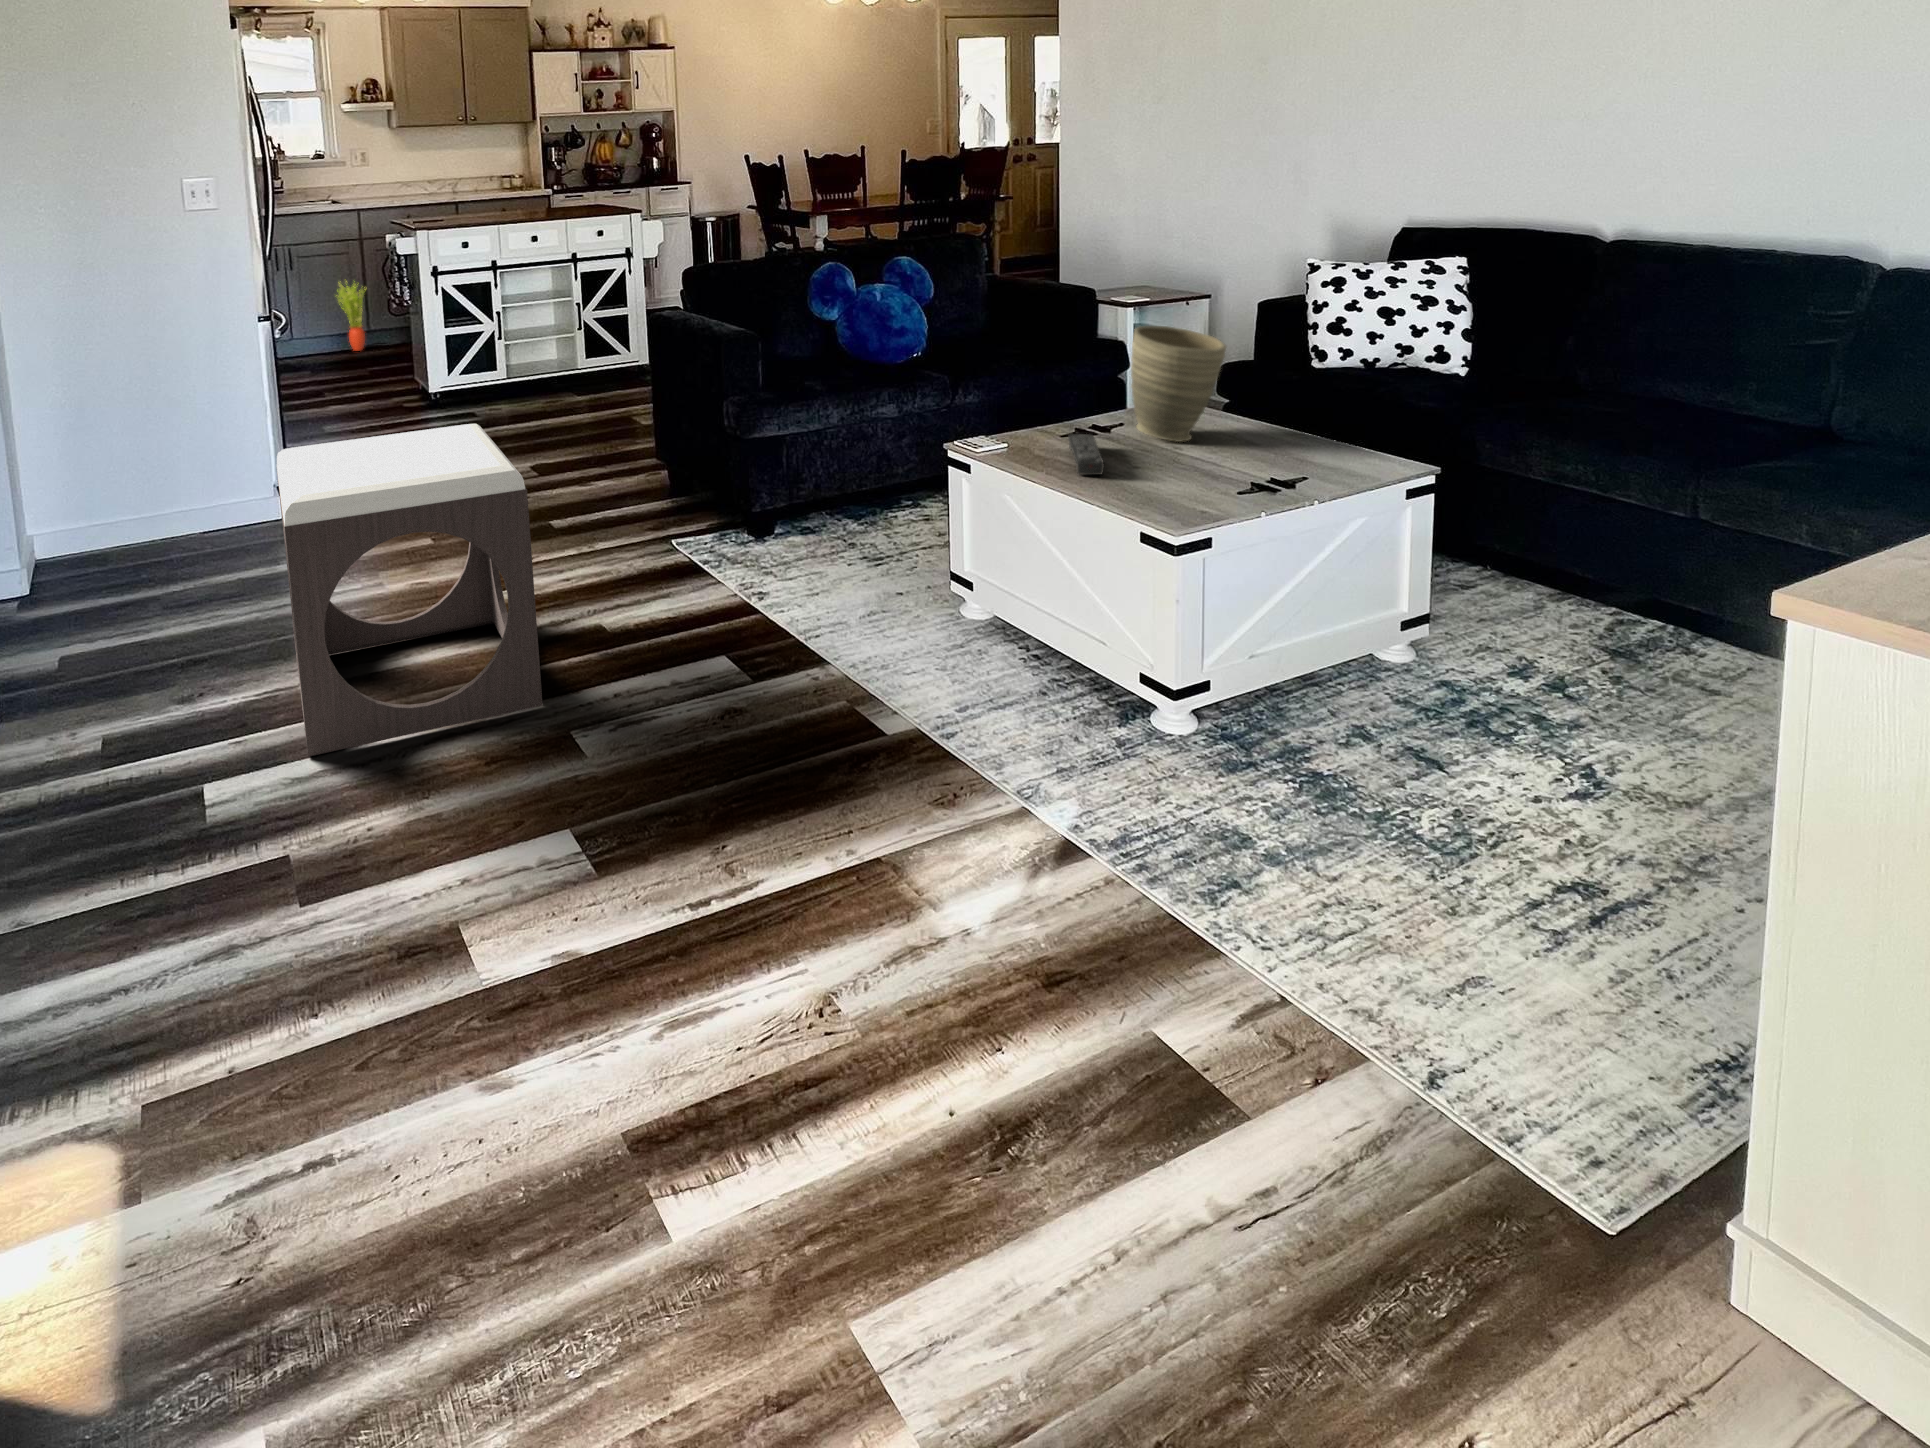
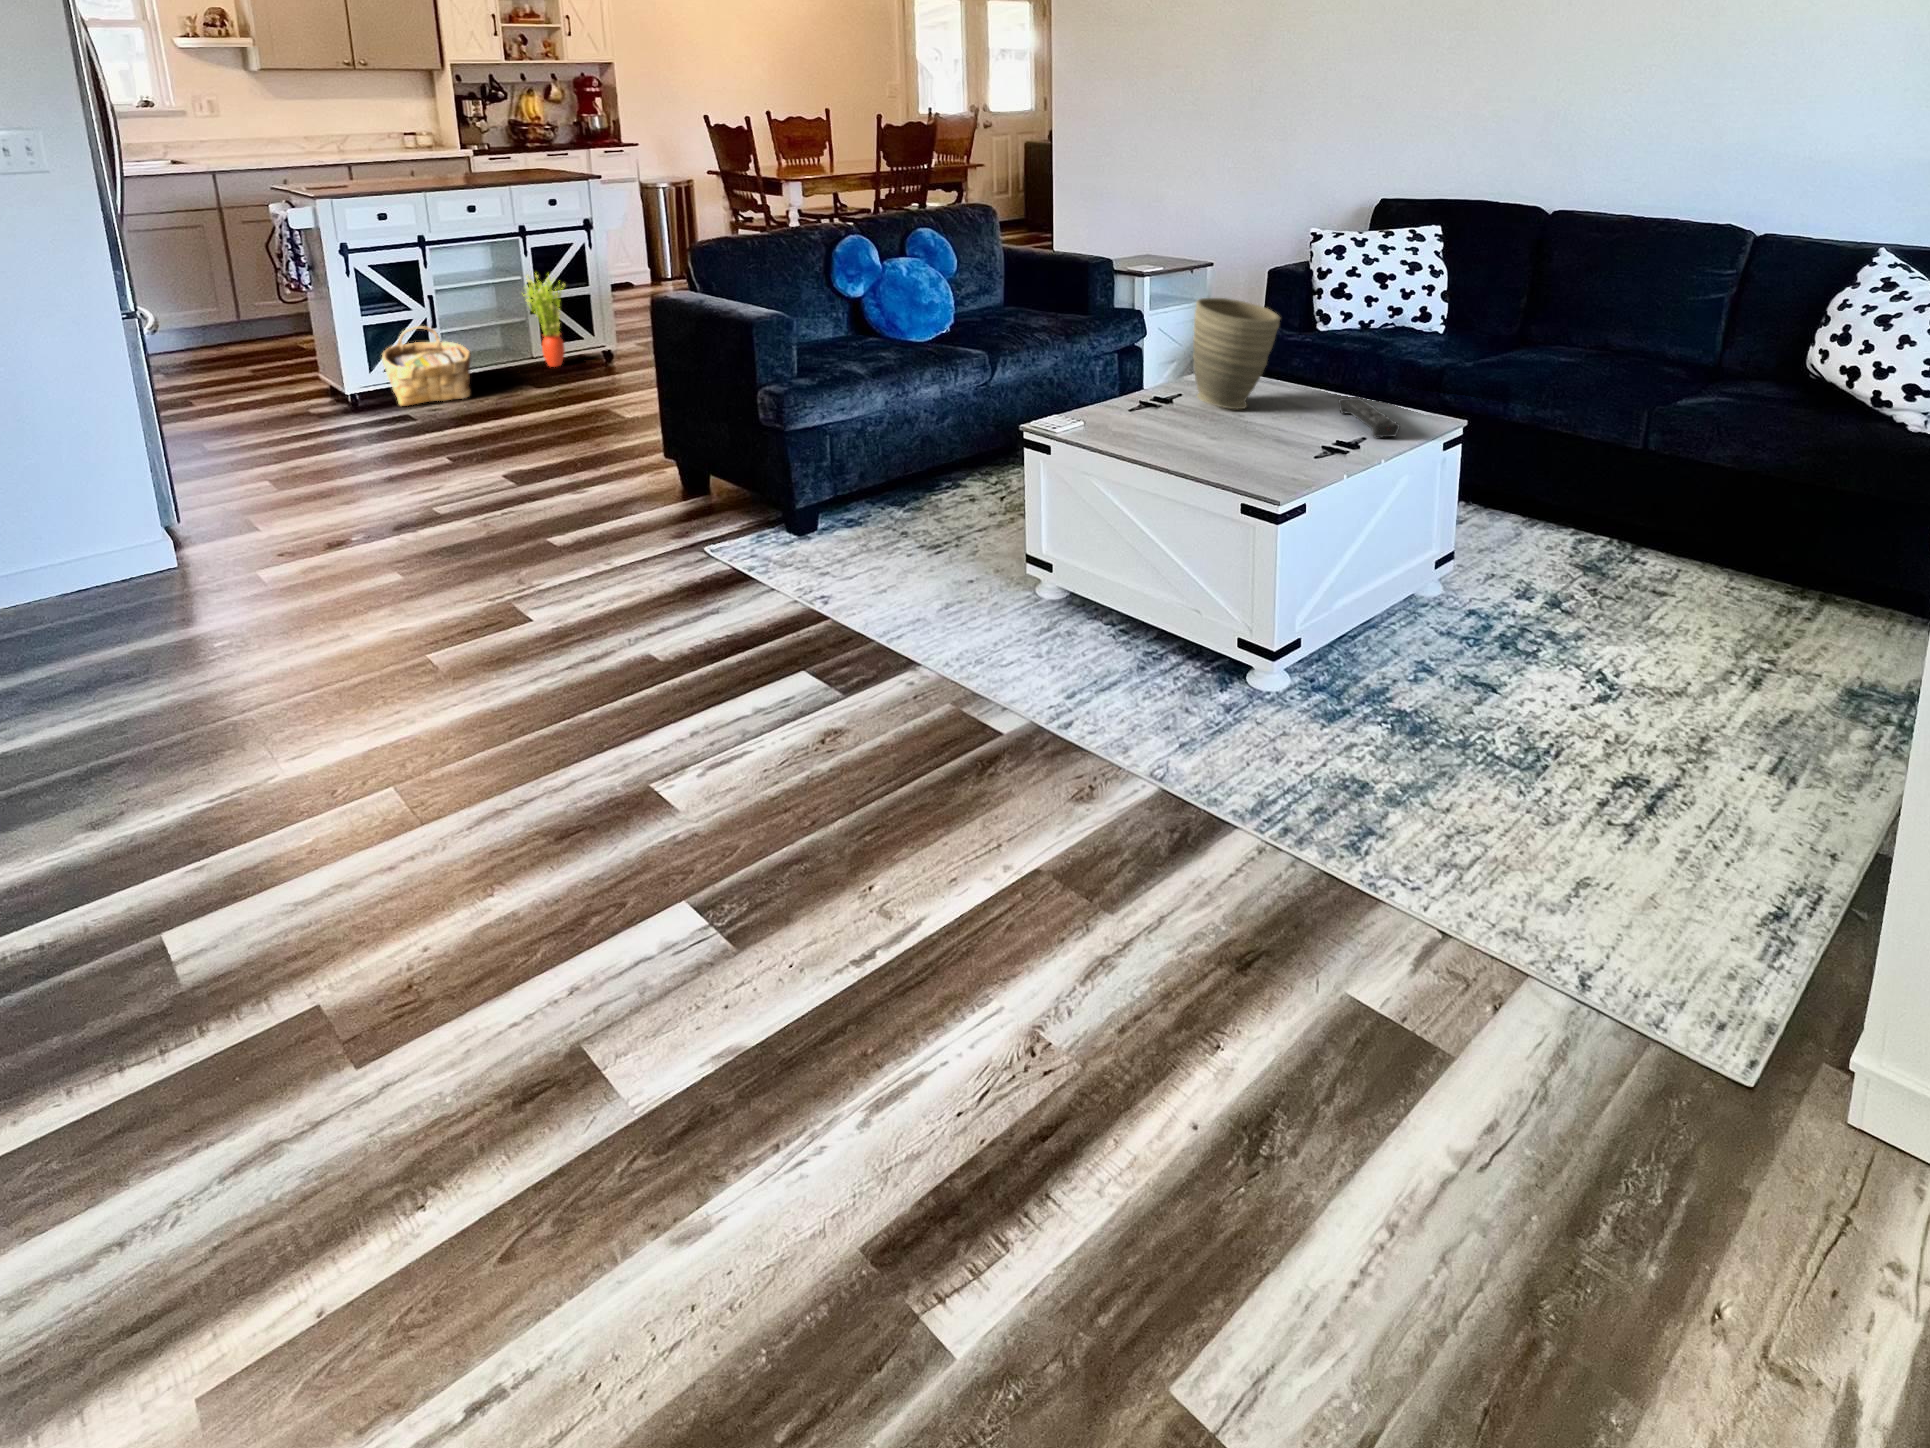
potted plant: present [338,282,366,351] -> present [522,275,565,367]
woven basket: none [454,339,522,406] -> present [382,326,471,406]
footstool: present [277,424,543,756] -> none [211,436,609,870]
remote control: present [1068,434,1104,475] -> present [1338,398,1400,437]

